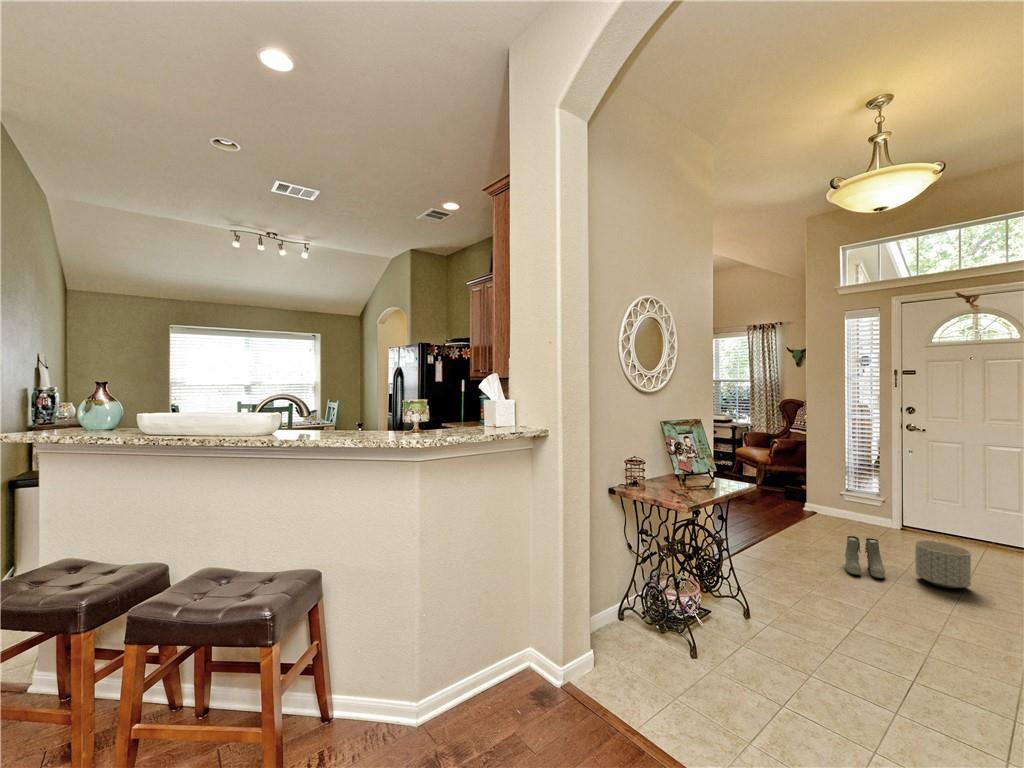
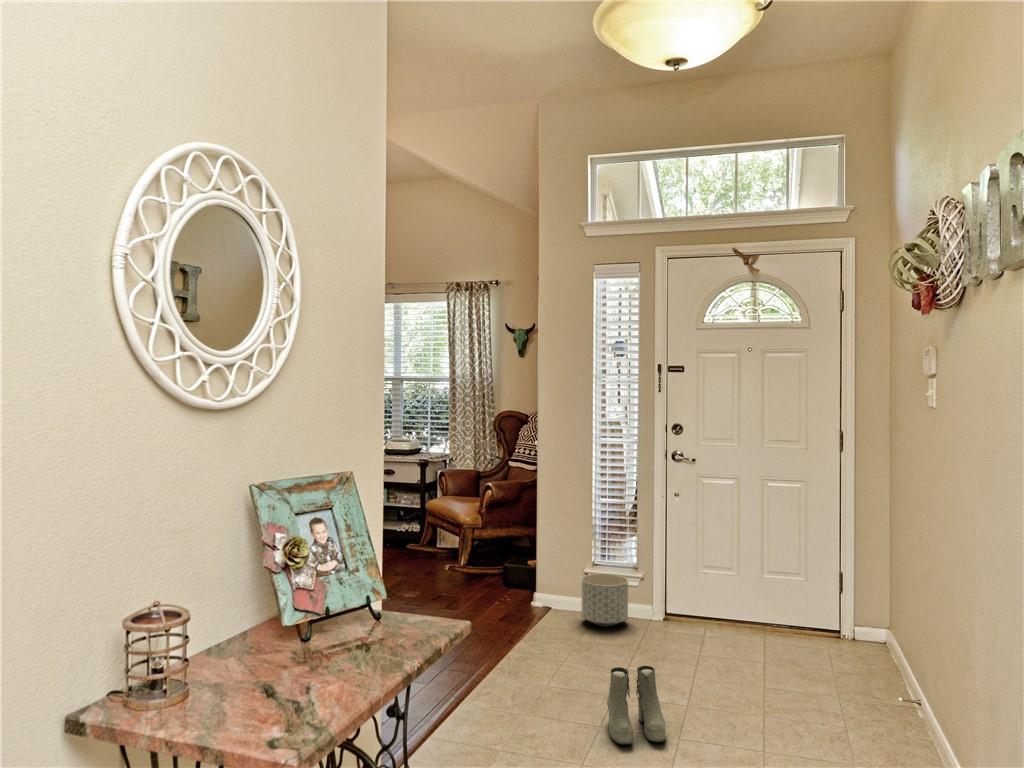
planter: present [915,540,971,589] -> present [581,574,628,627]

